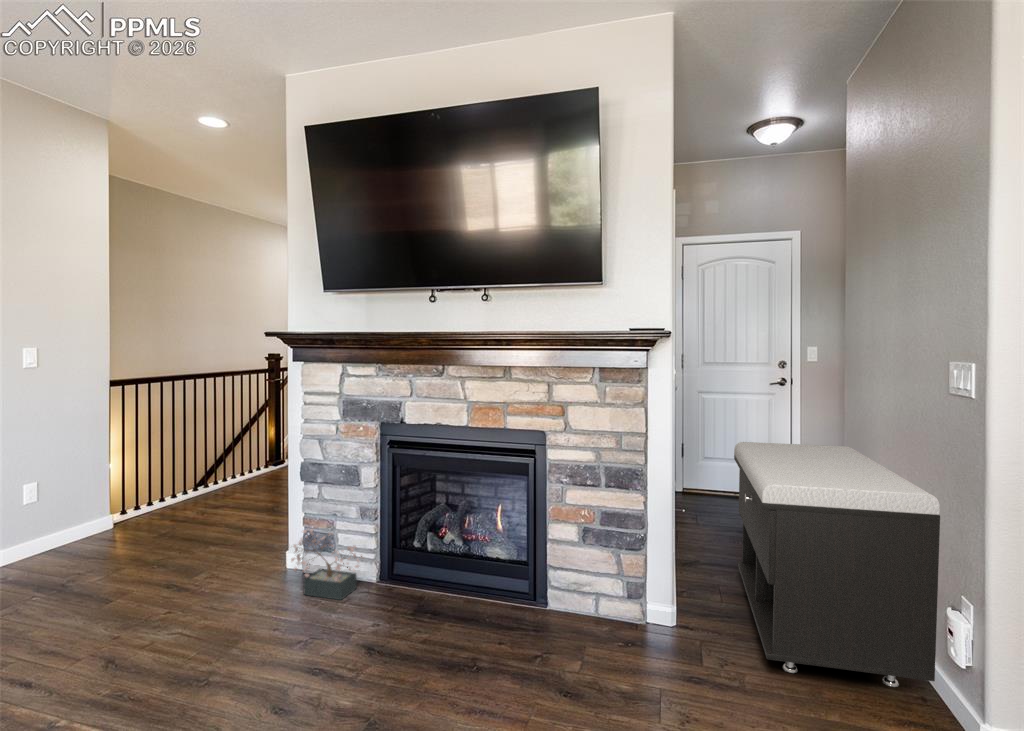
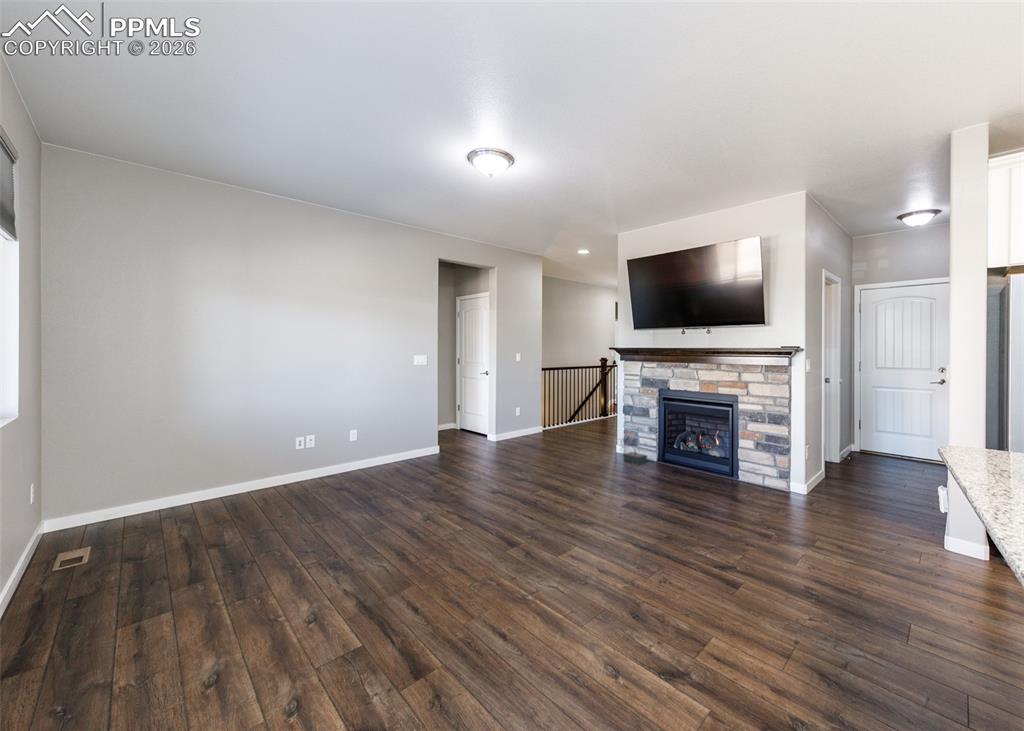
storage bench: present [734,442,940,687] -> none [836,408,947,527]

